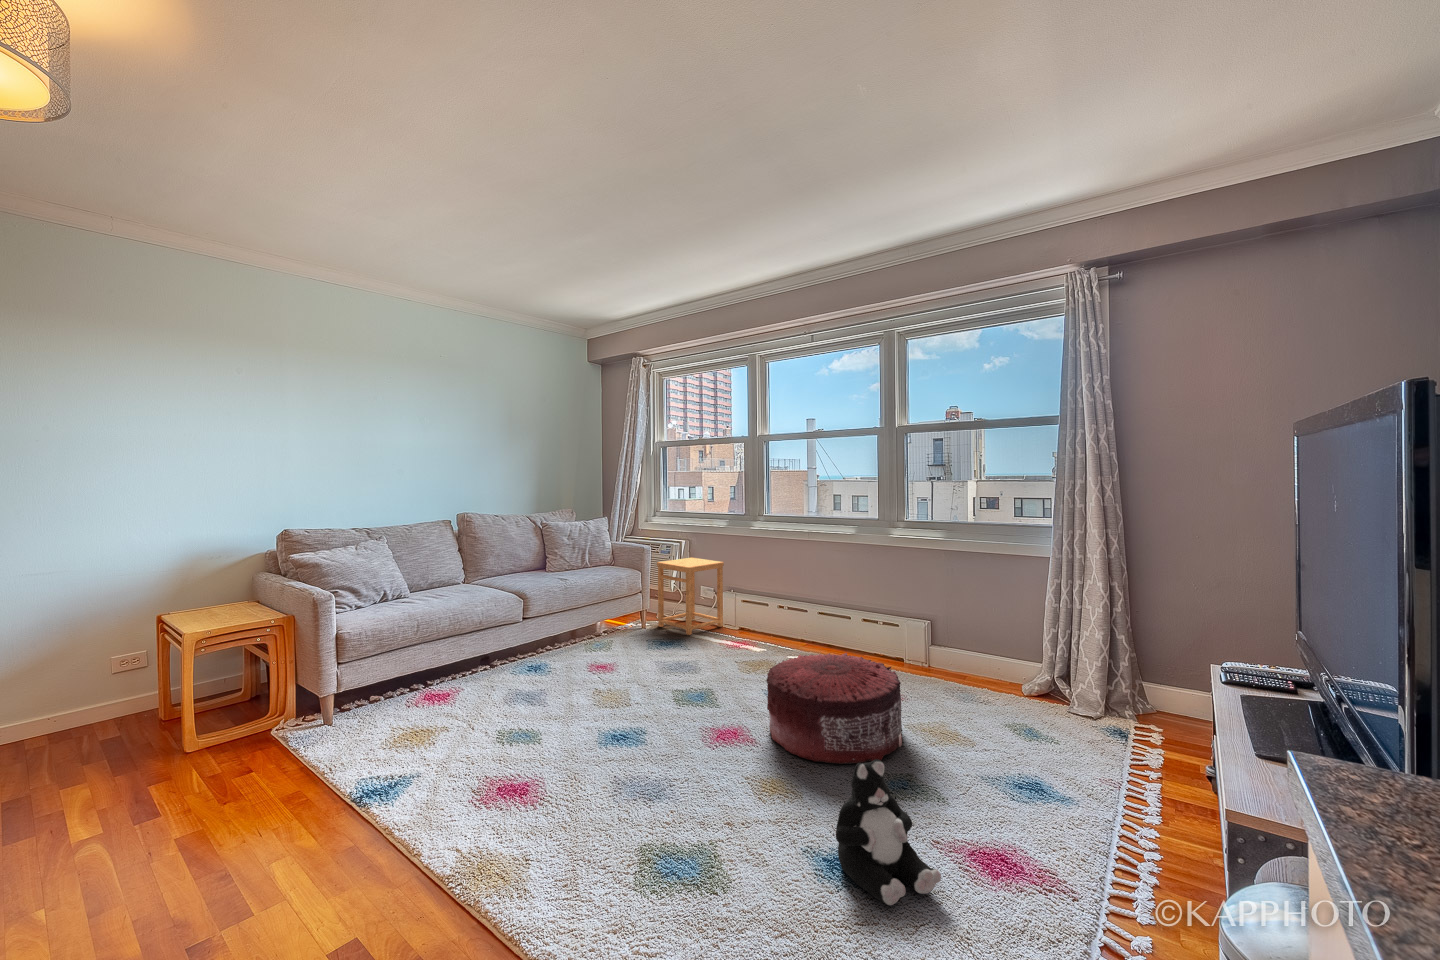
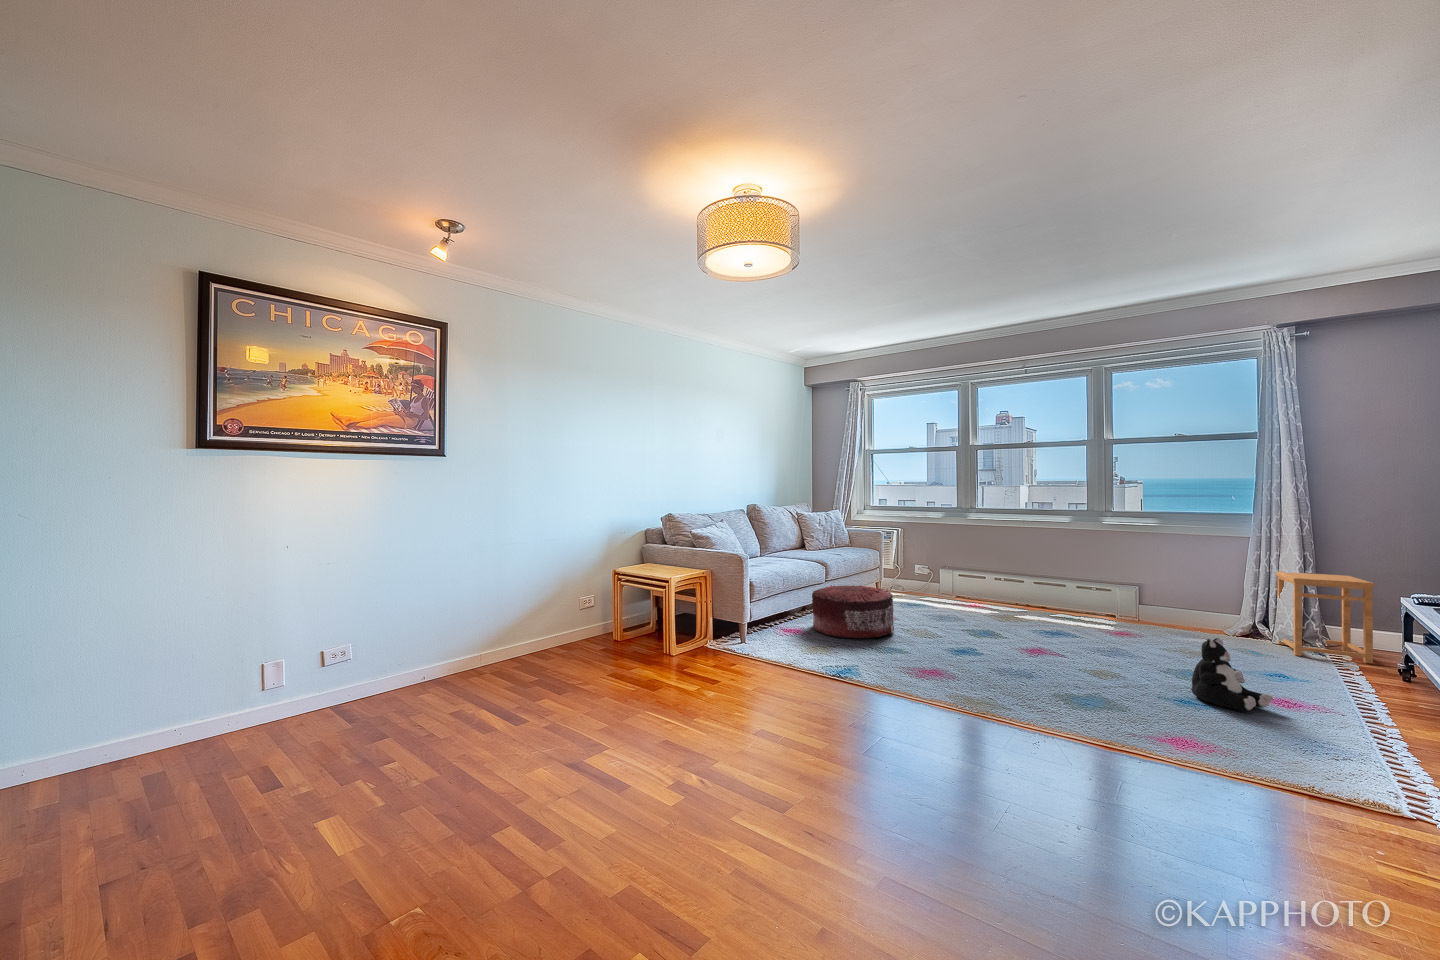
side table: present [657,558,724,635] -> present [1276,572,1374,664]
pouf: present [766,653,902,764] -> present [812,585,894,638]

